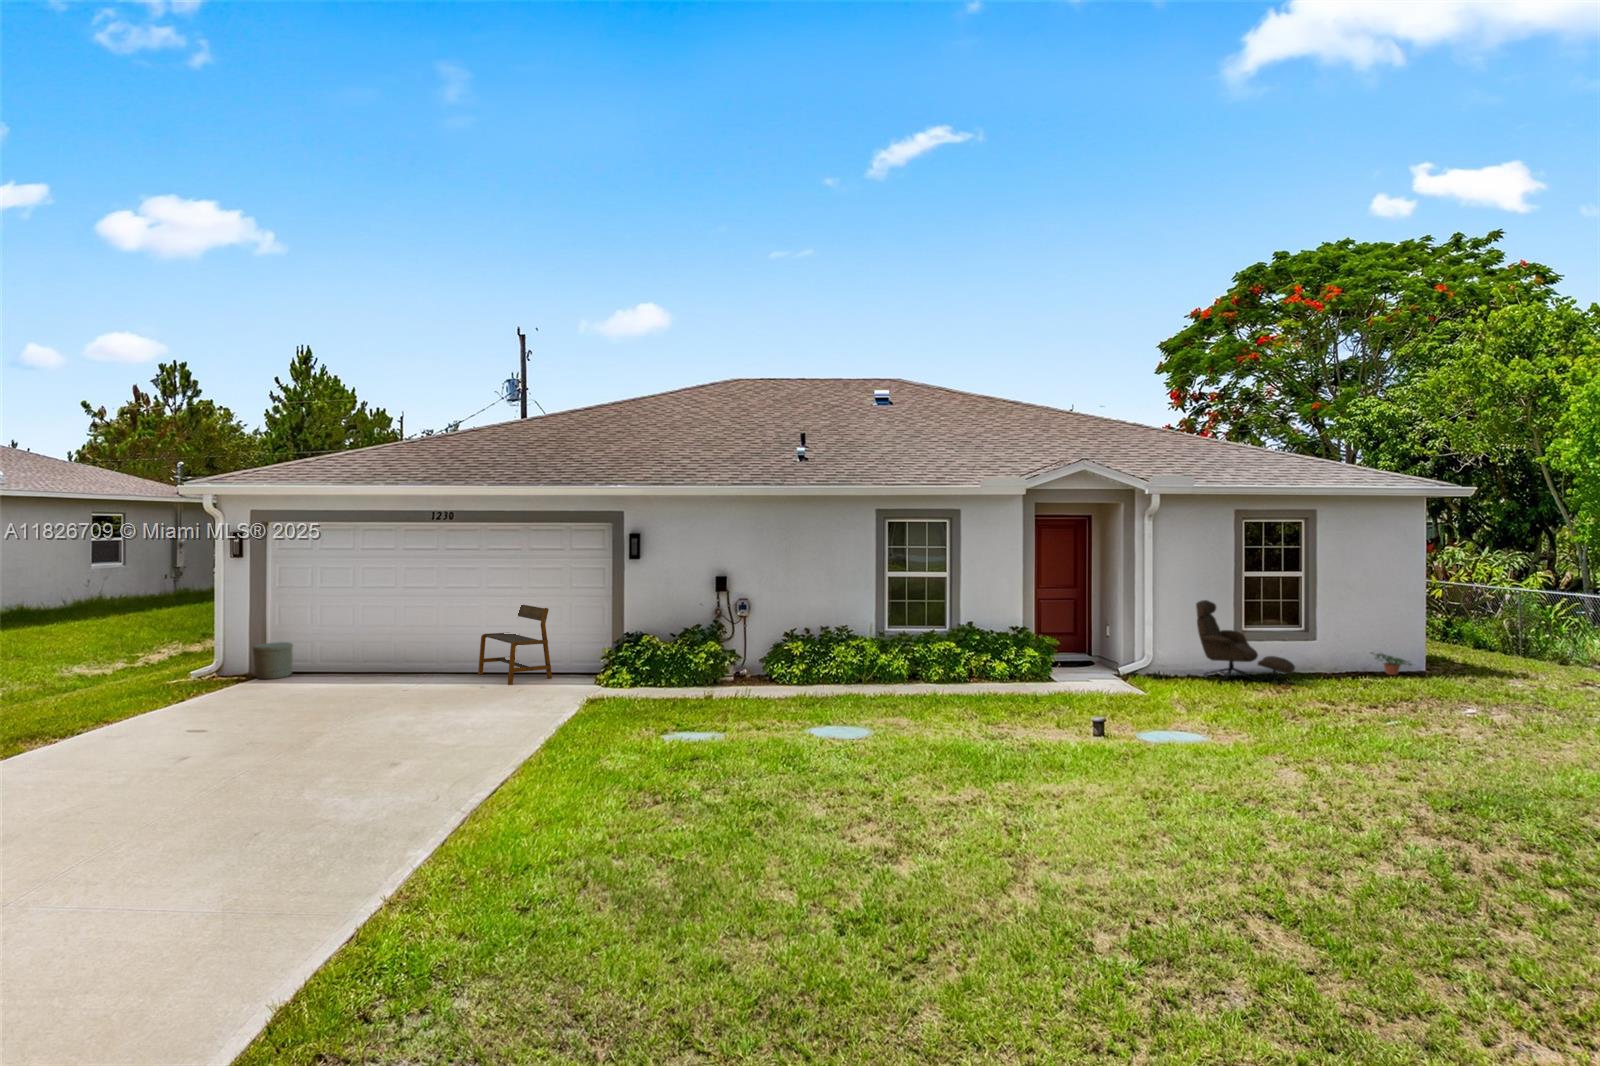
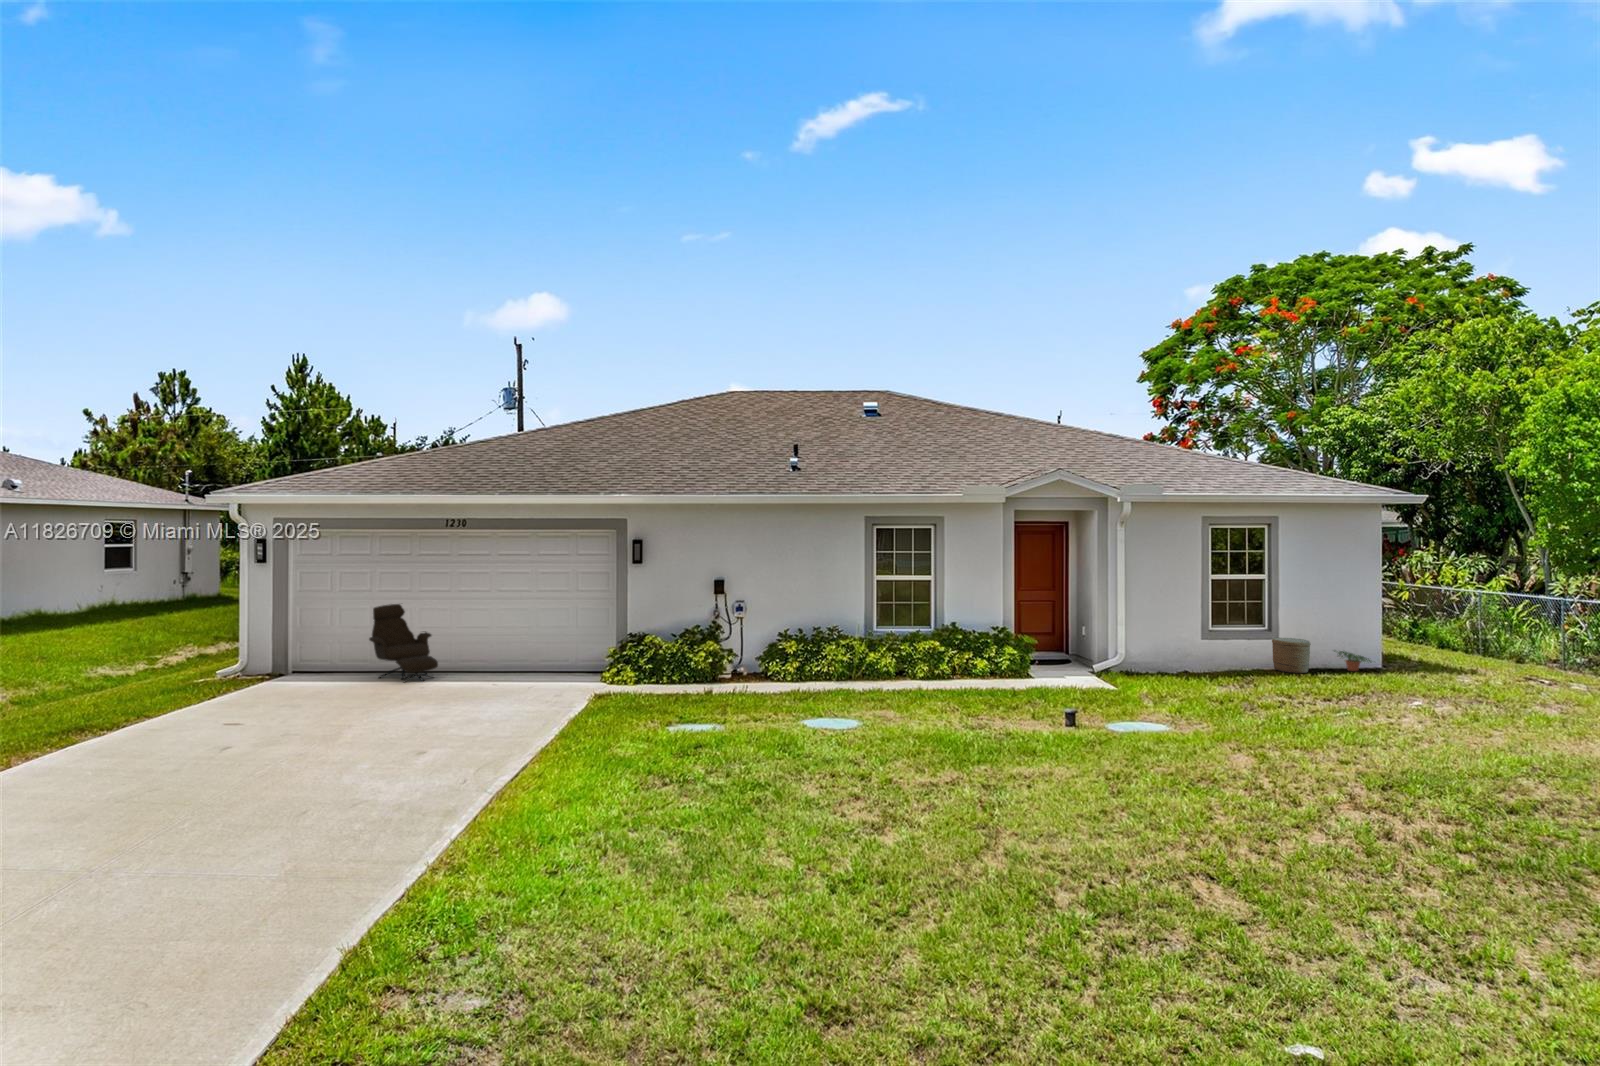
lounge chair: present [1196,600,1295,685] -> present [369,604,438,682]
bench: present [478,605,552,685] -> none [487,604,558,683]
woven basket: present [253,642,293,679] -> present [1272,638,1311,673]

